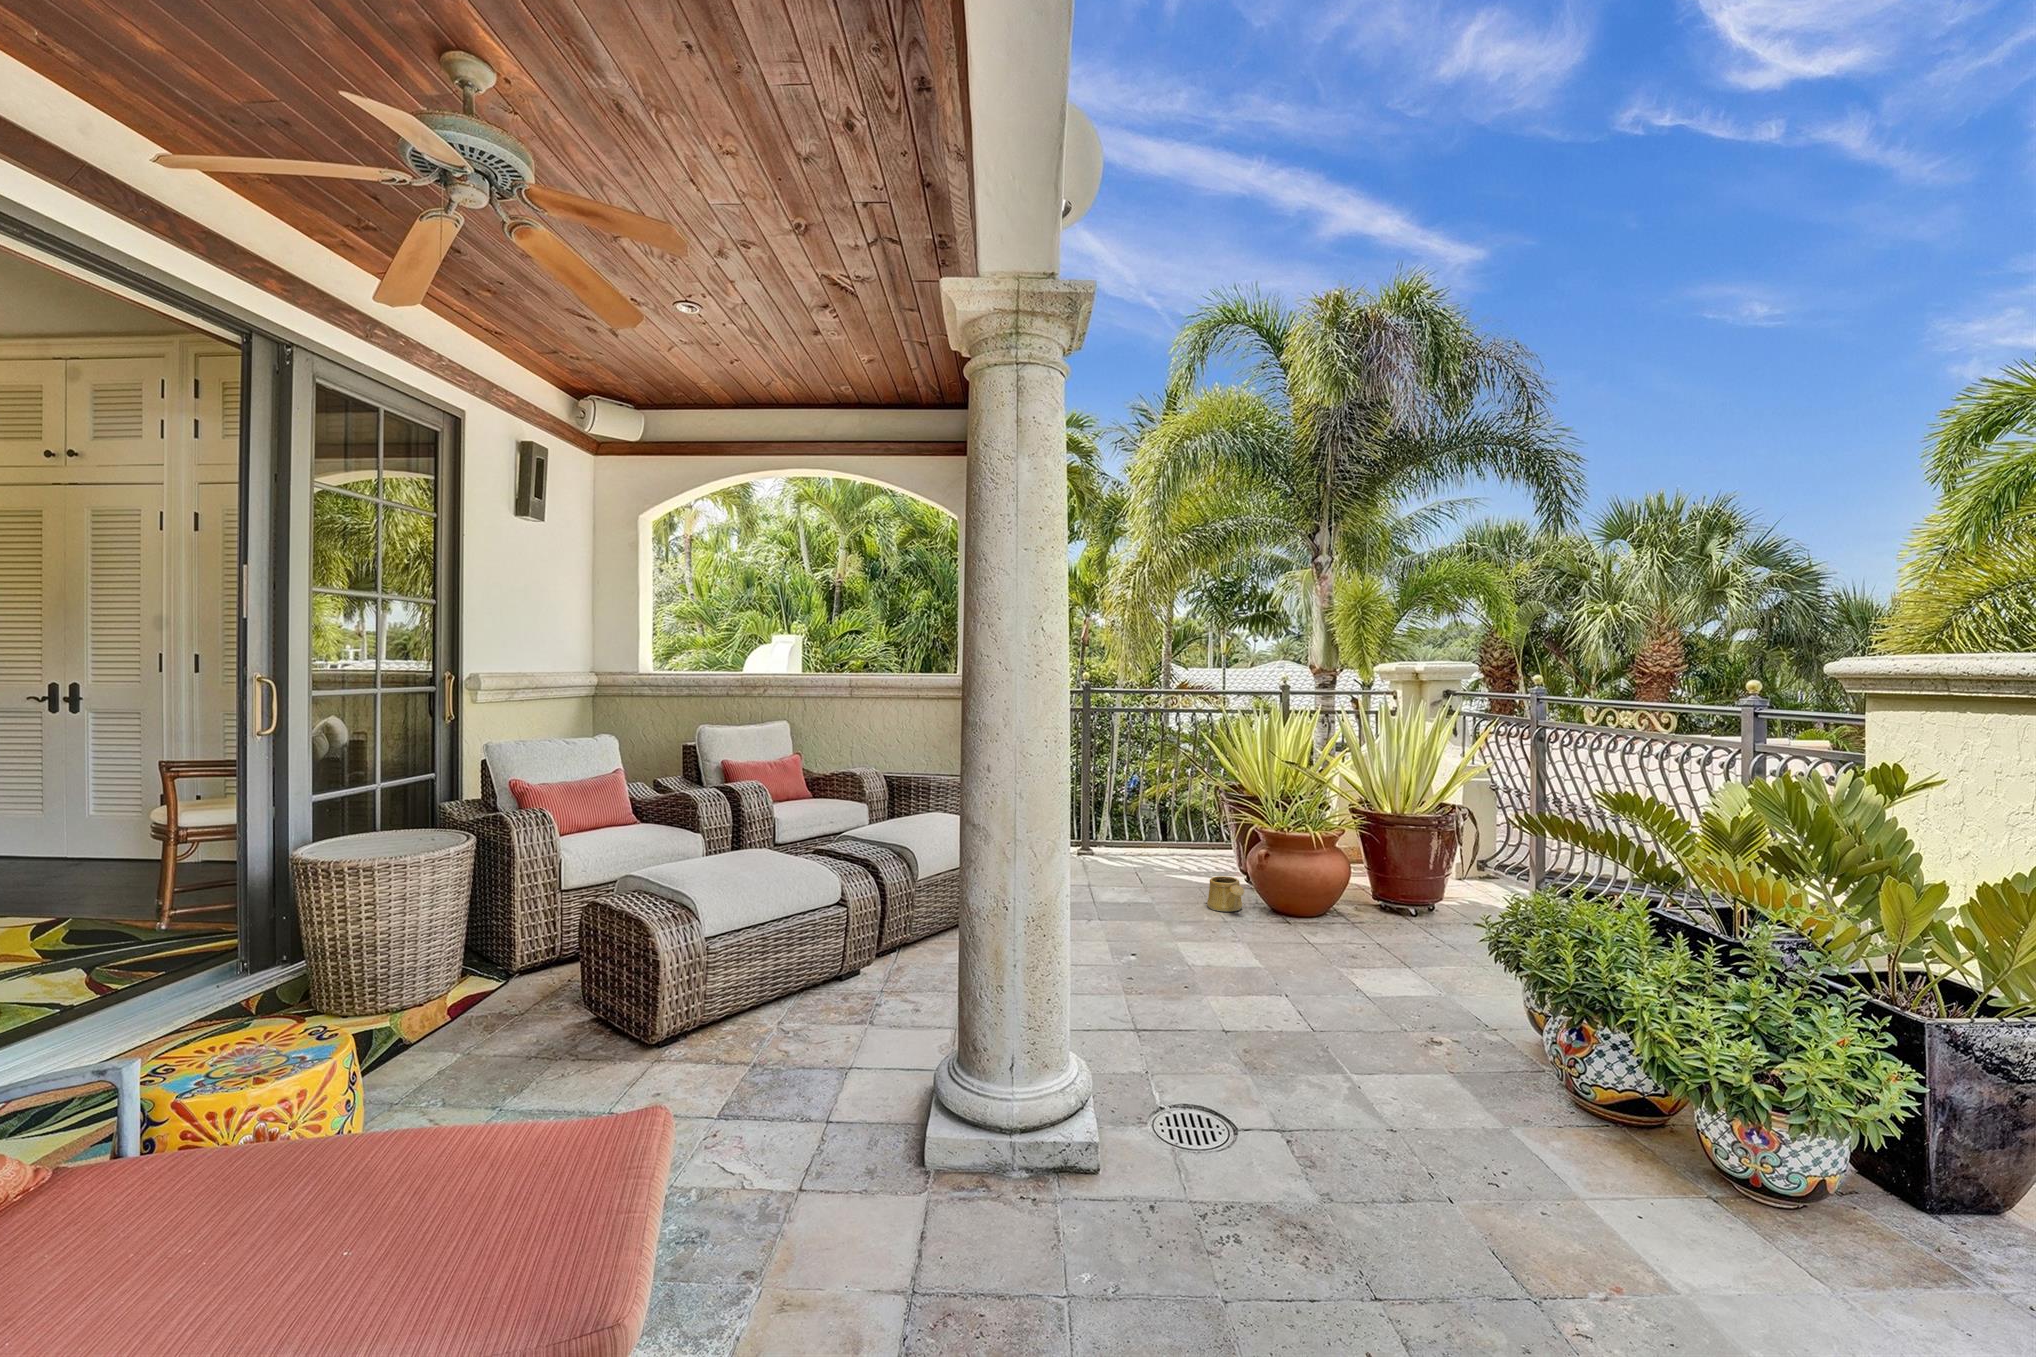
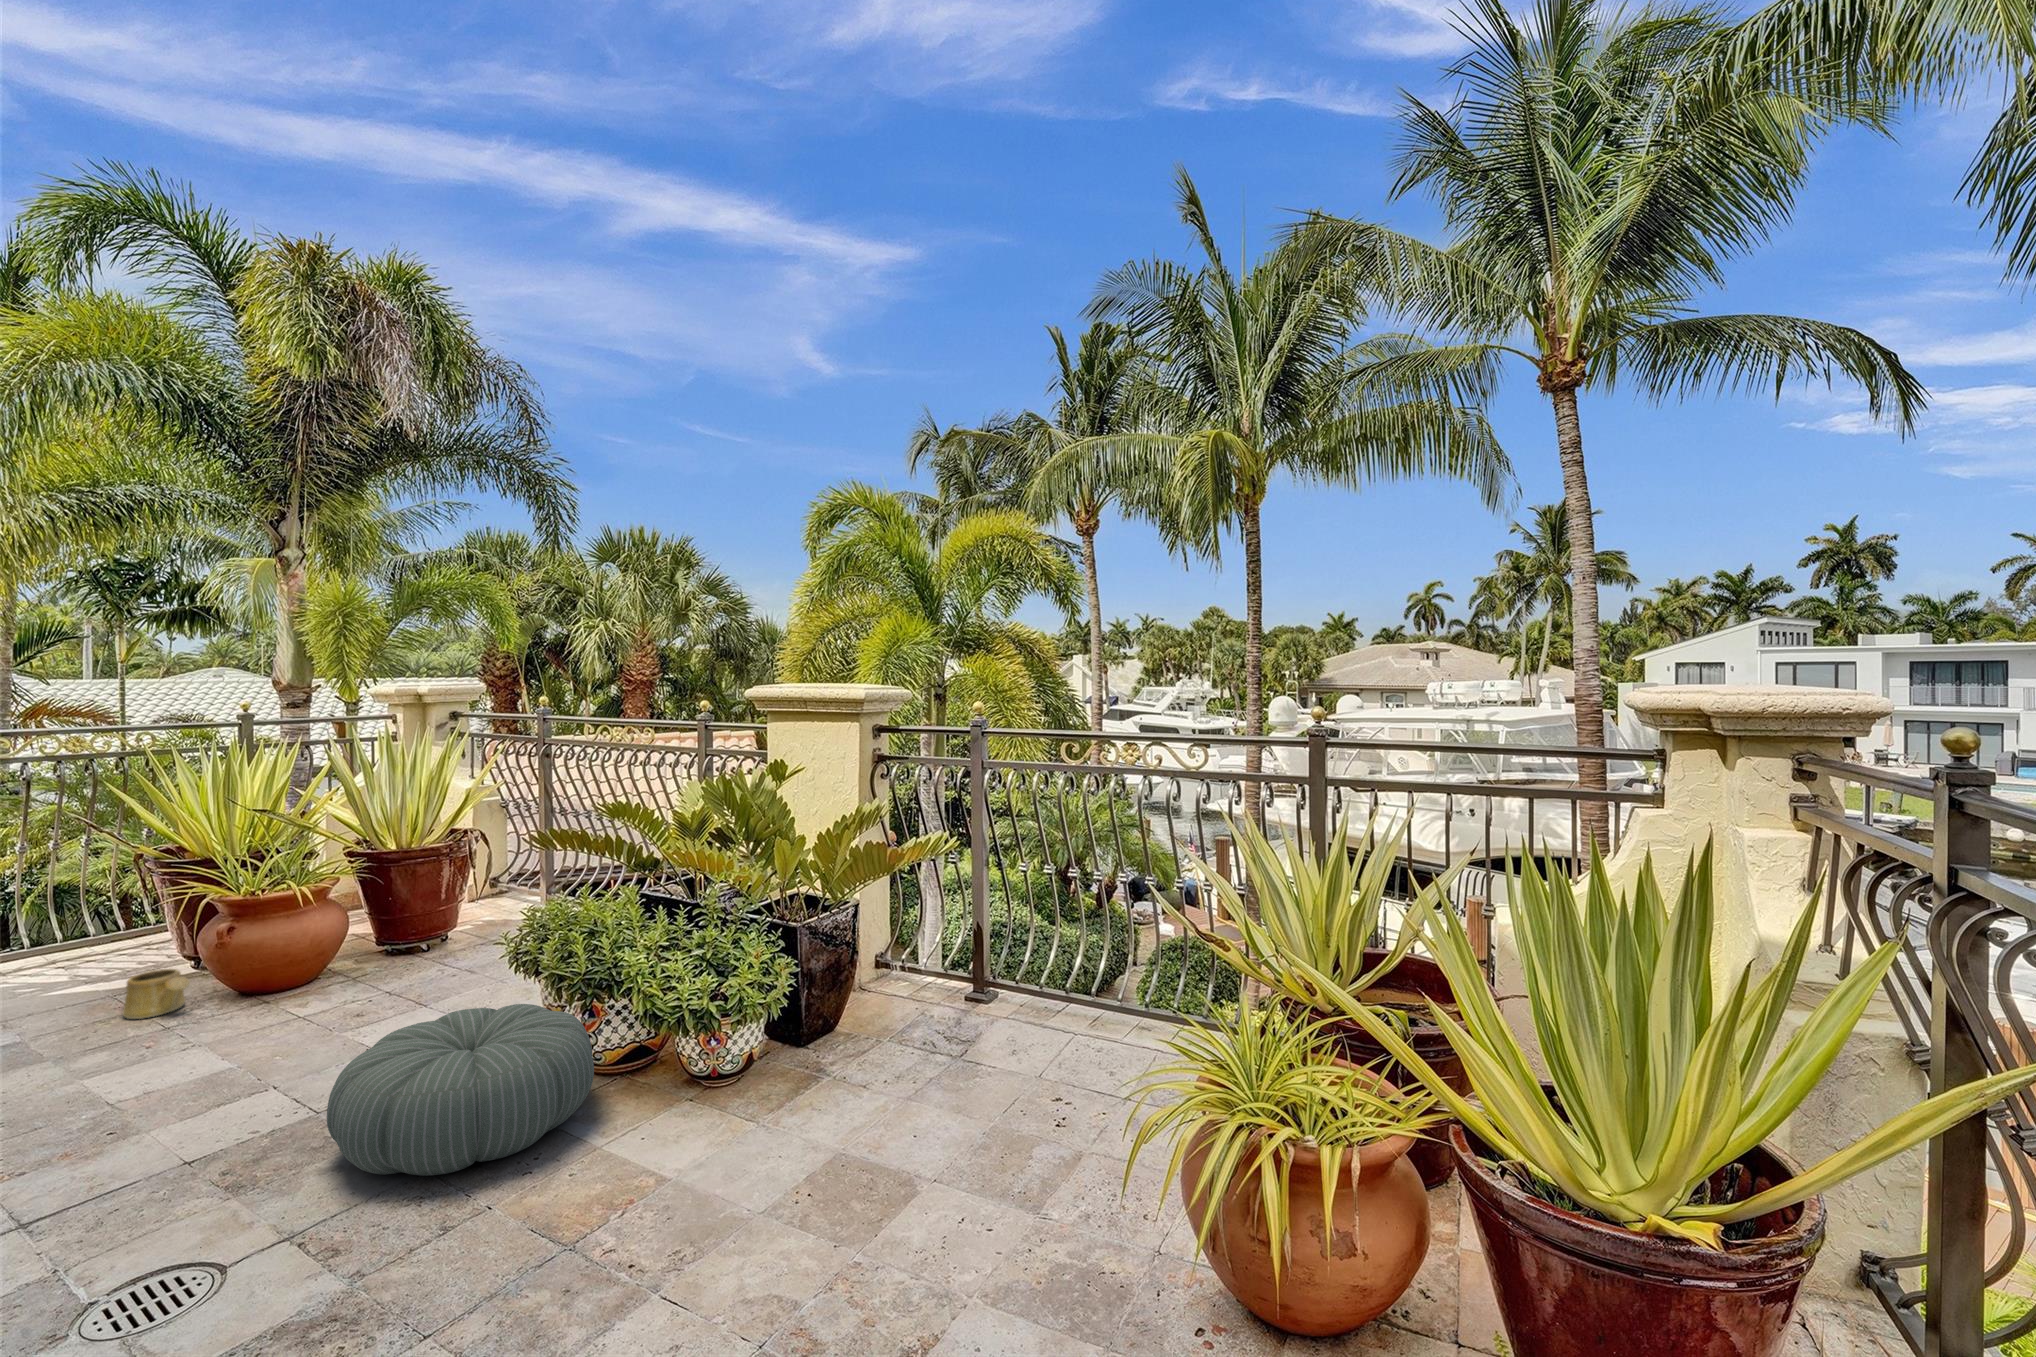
pouf: none [1319,981,1582,1158] -> present [327,1004,594,1176]

